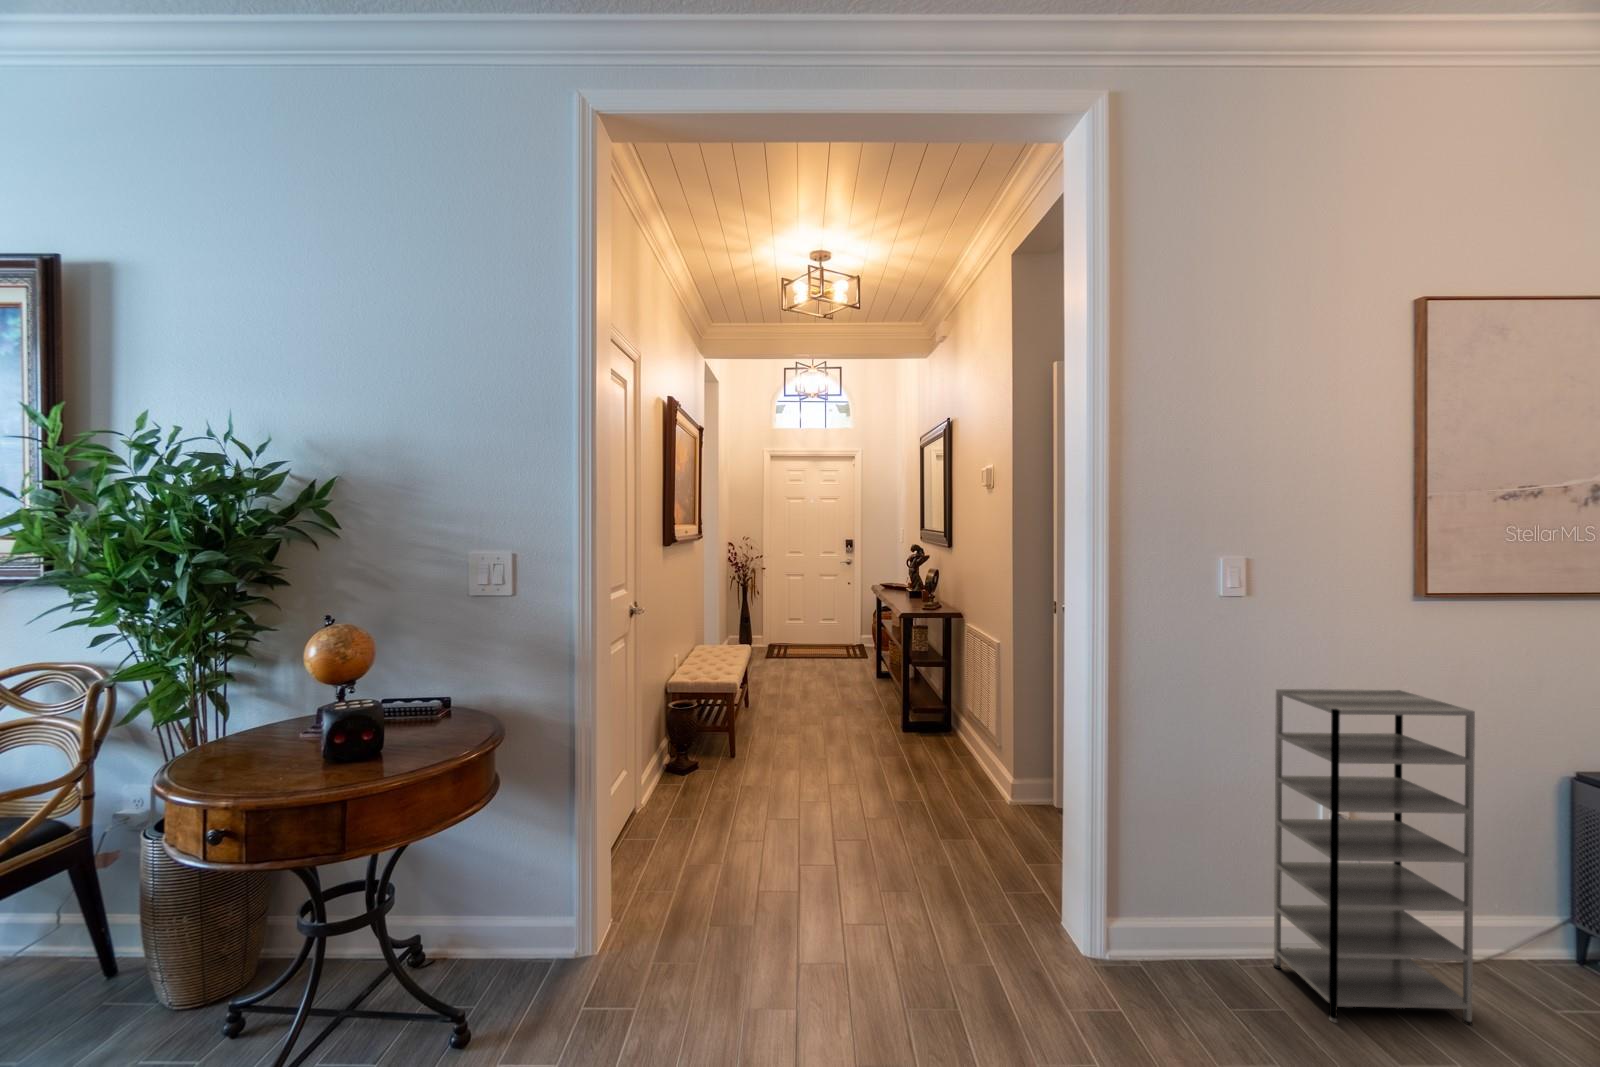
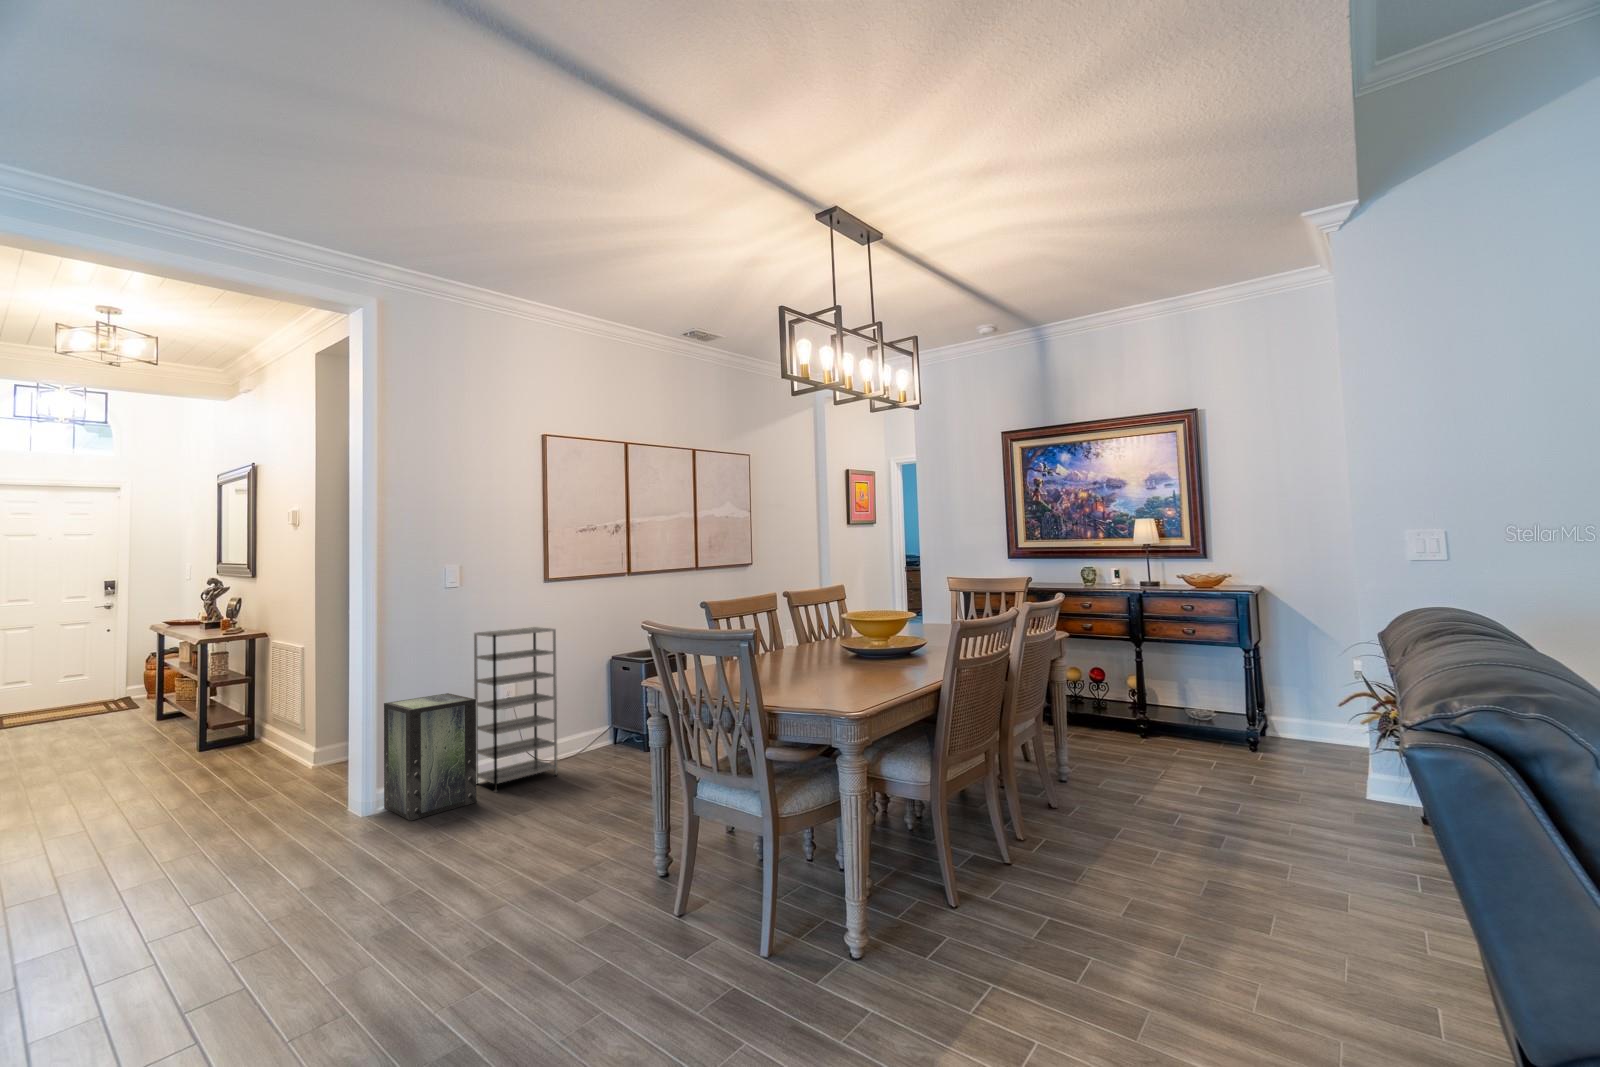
storage box: none [1121,792,1304,1043] -> present [384,693,477,821]

